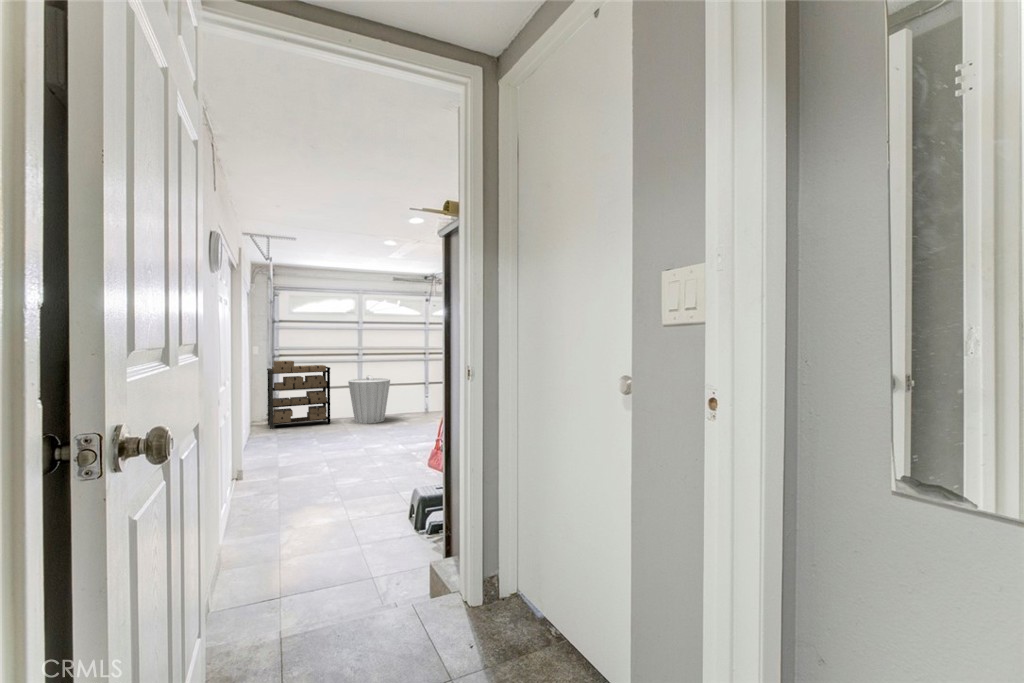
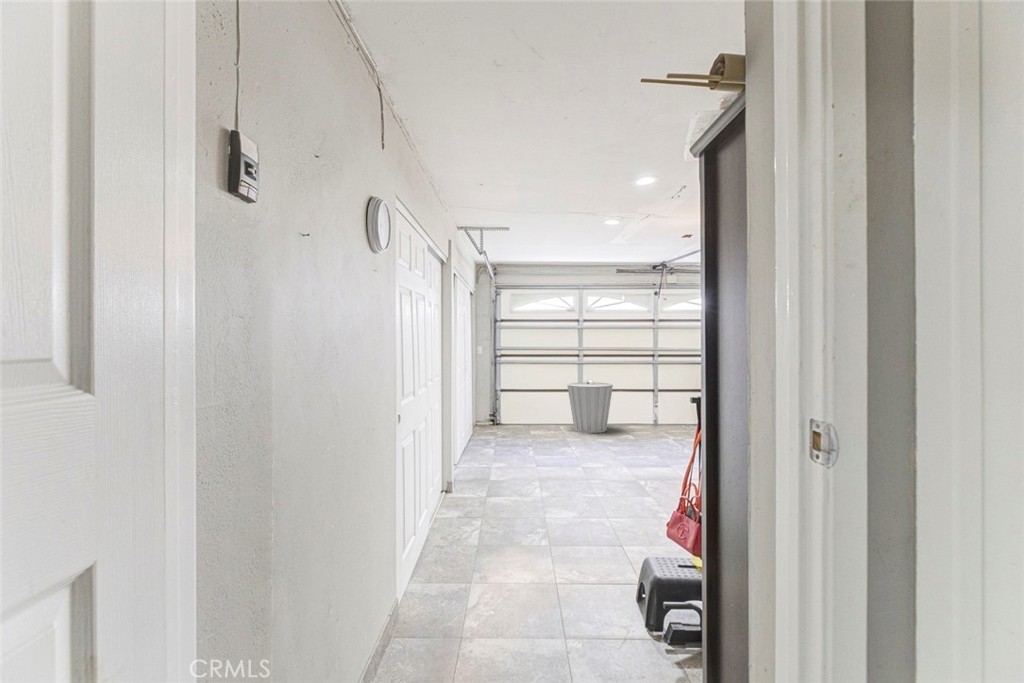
shelving unit: present [267,361,330,429] -> none [490,361,549,431]

